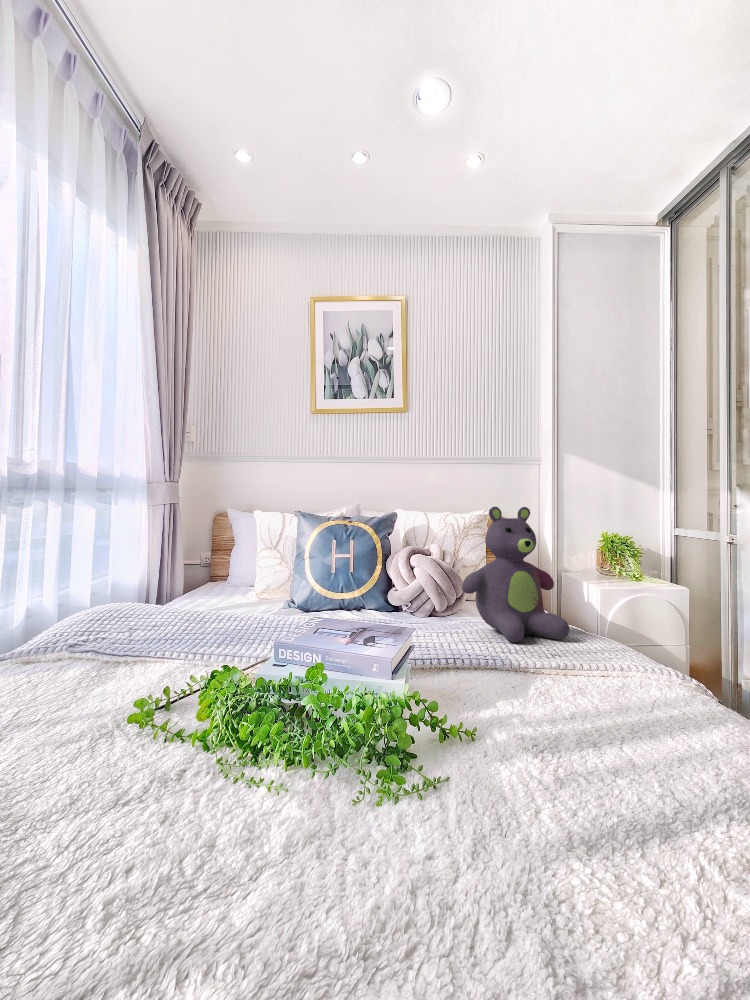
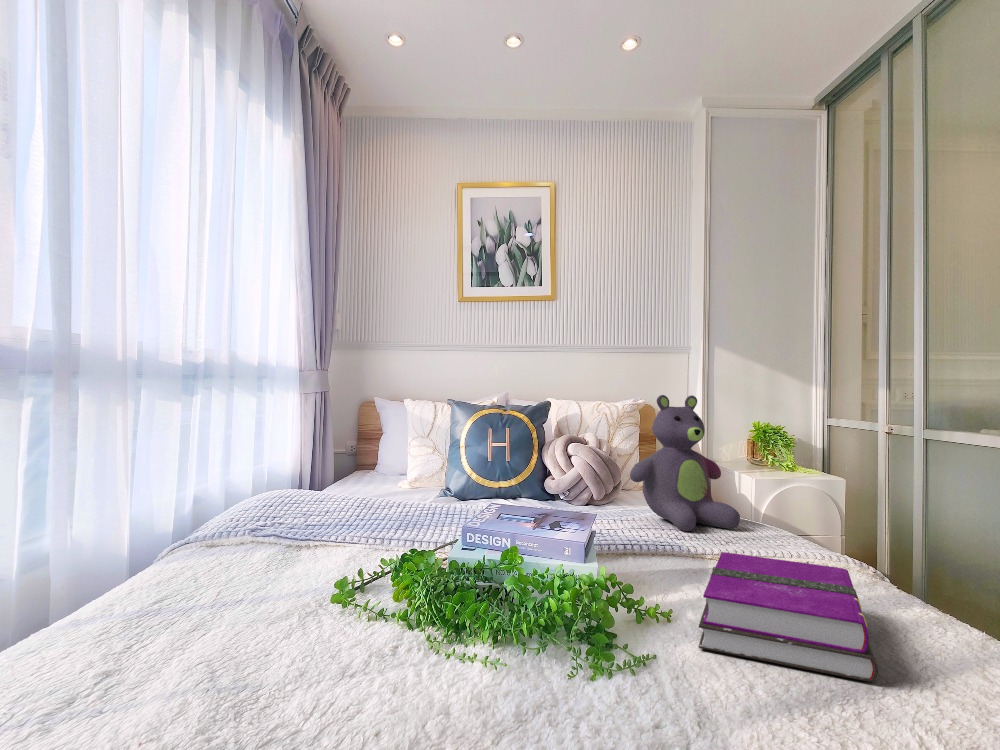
hardback book: none [495,666,672,806] -> present [699,552,877,682]

